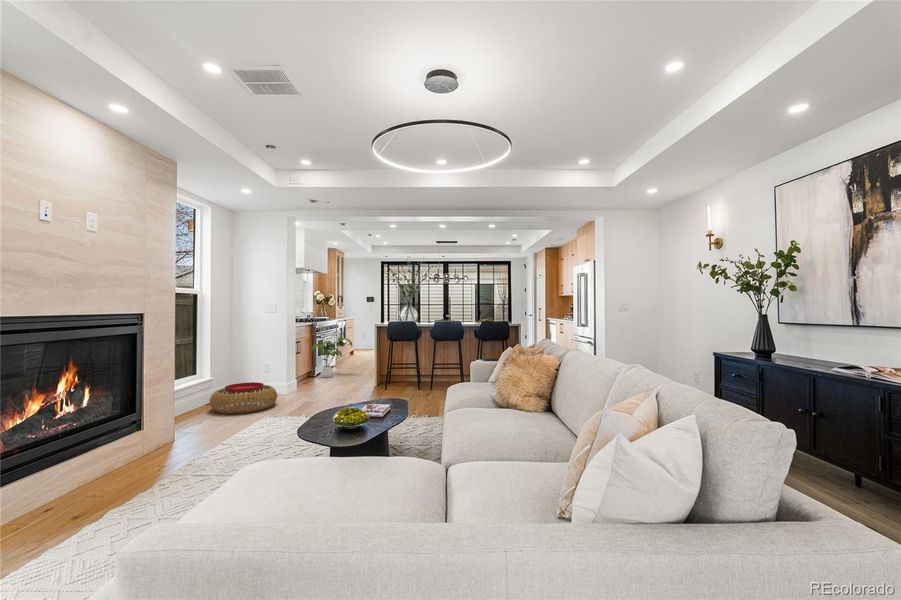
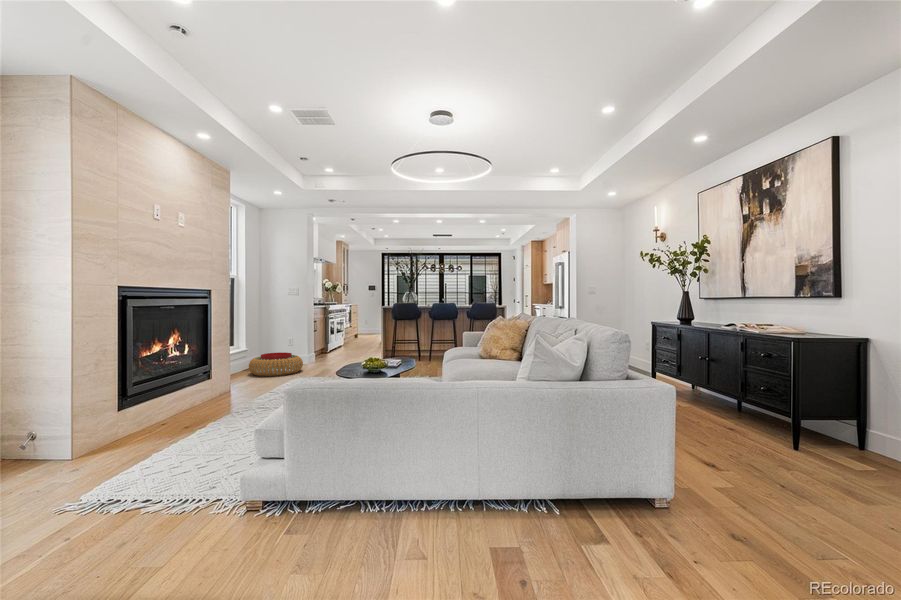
house plant: present [311,335,352,377] -> none [325,316,361,353]

